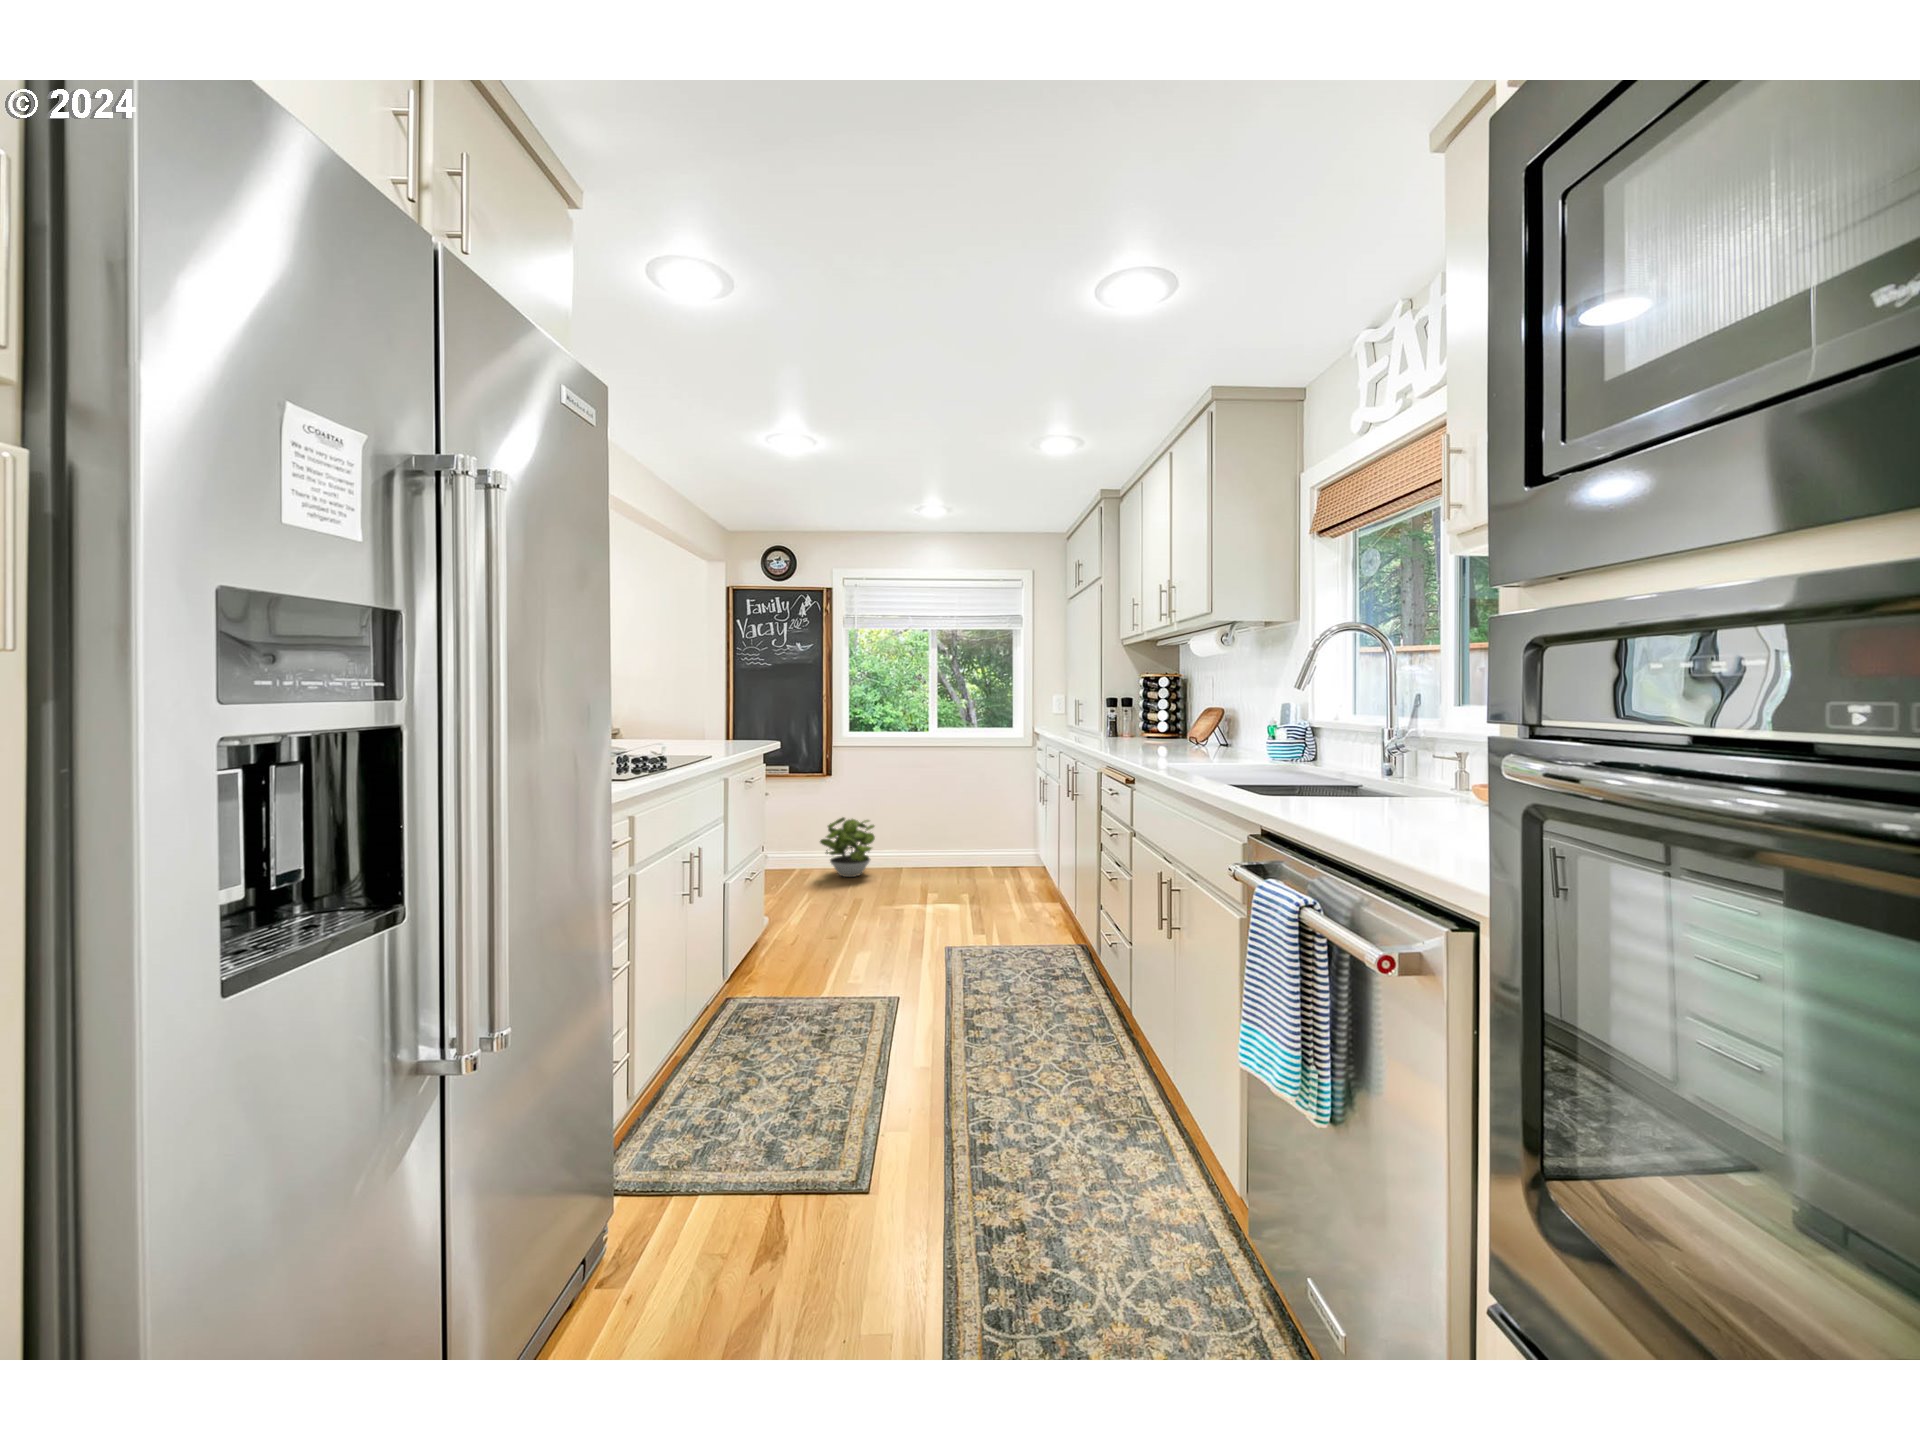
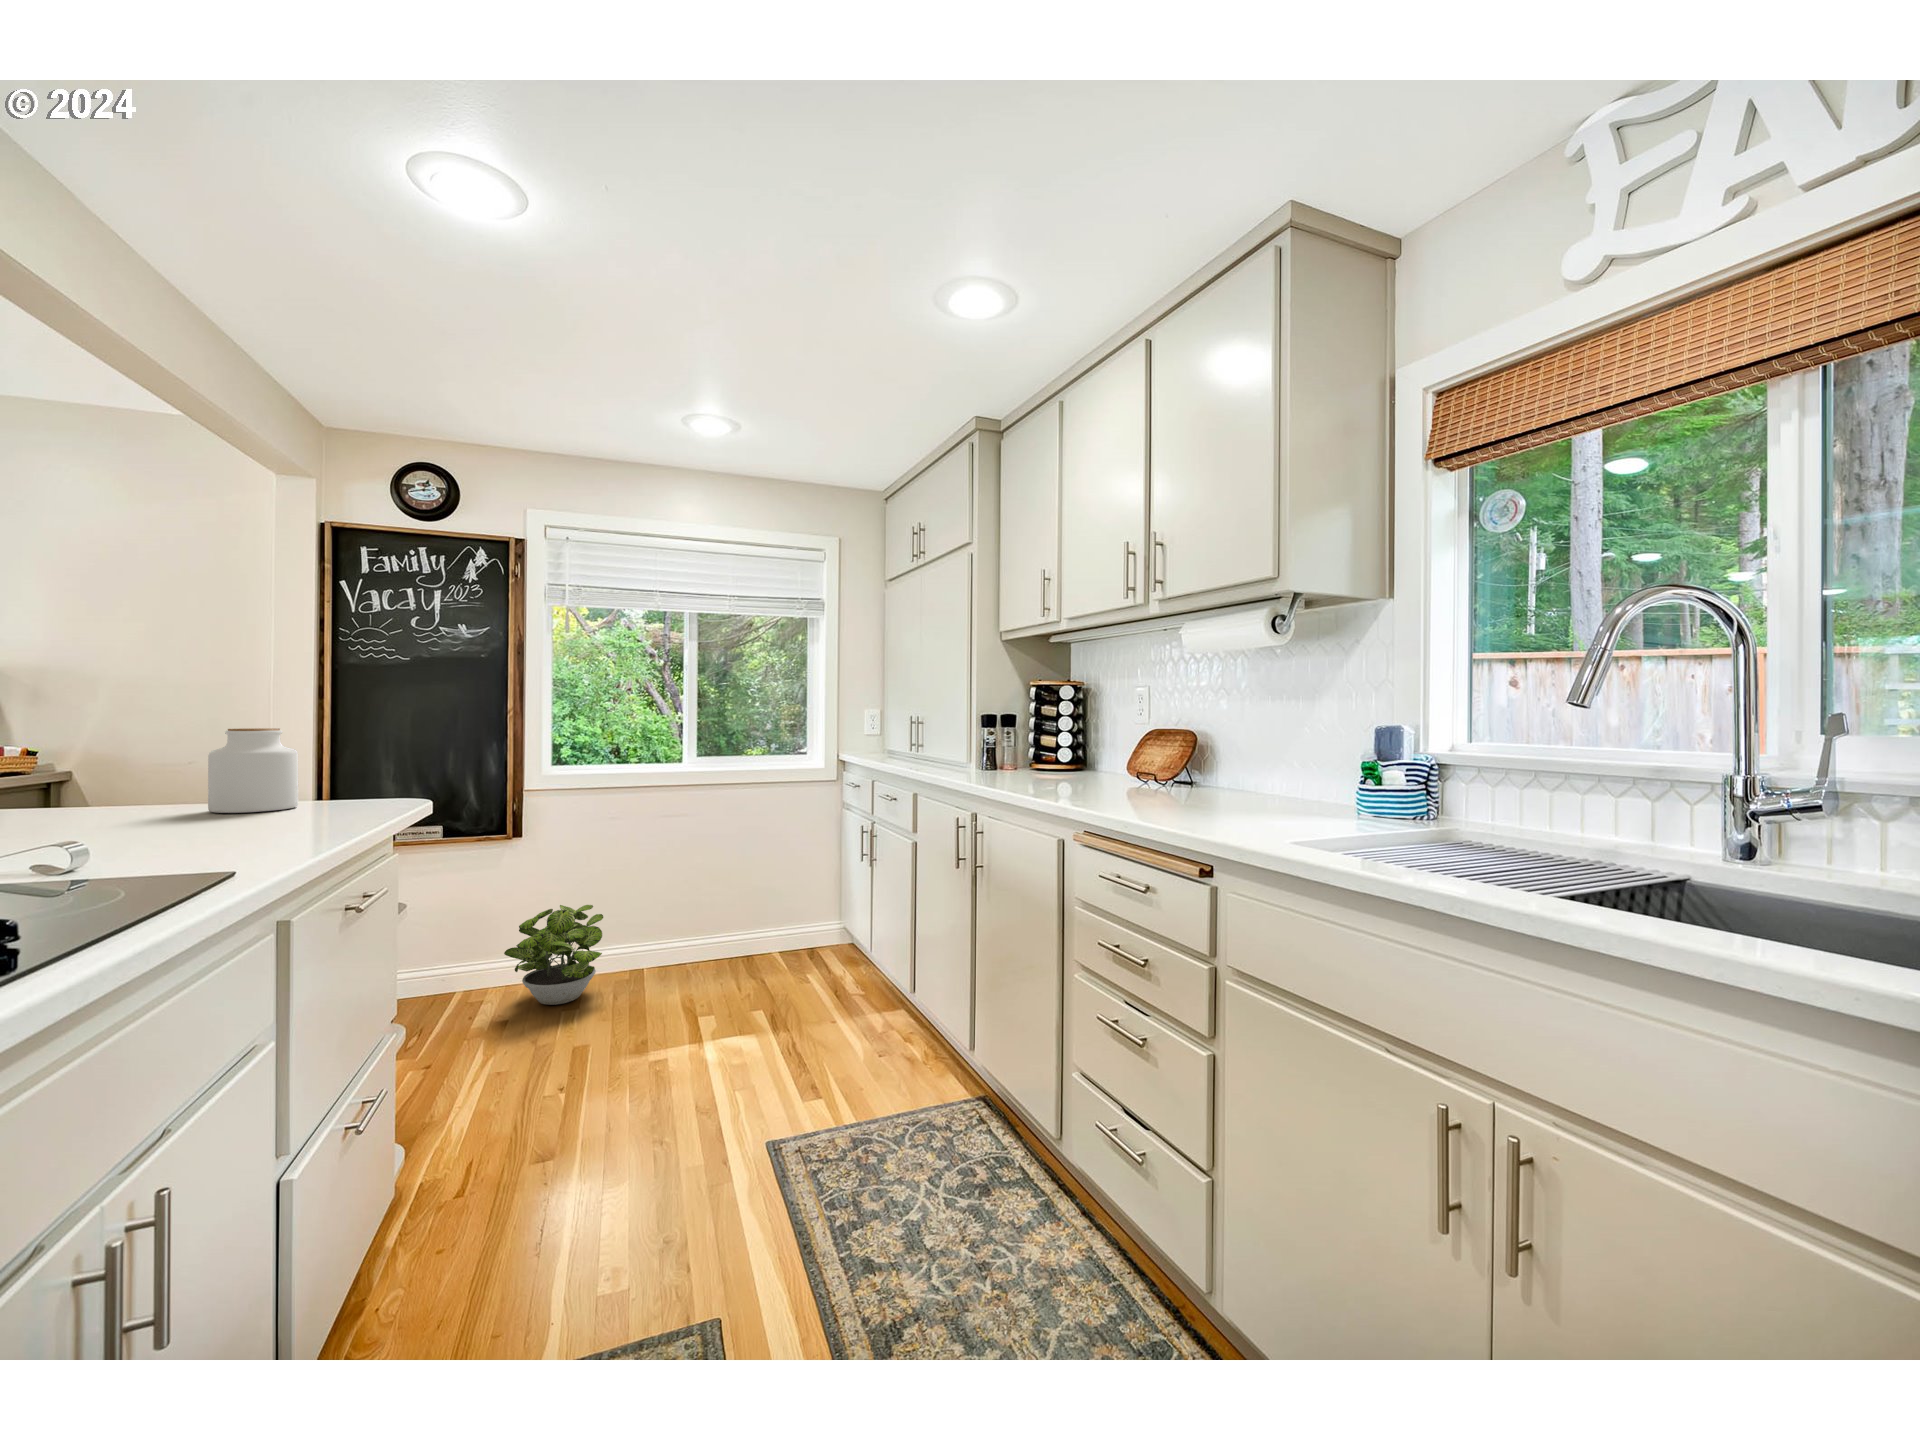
jar: none [690,706,724,745] -> present [208,728,298,813]

